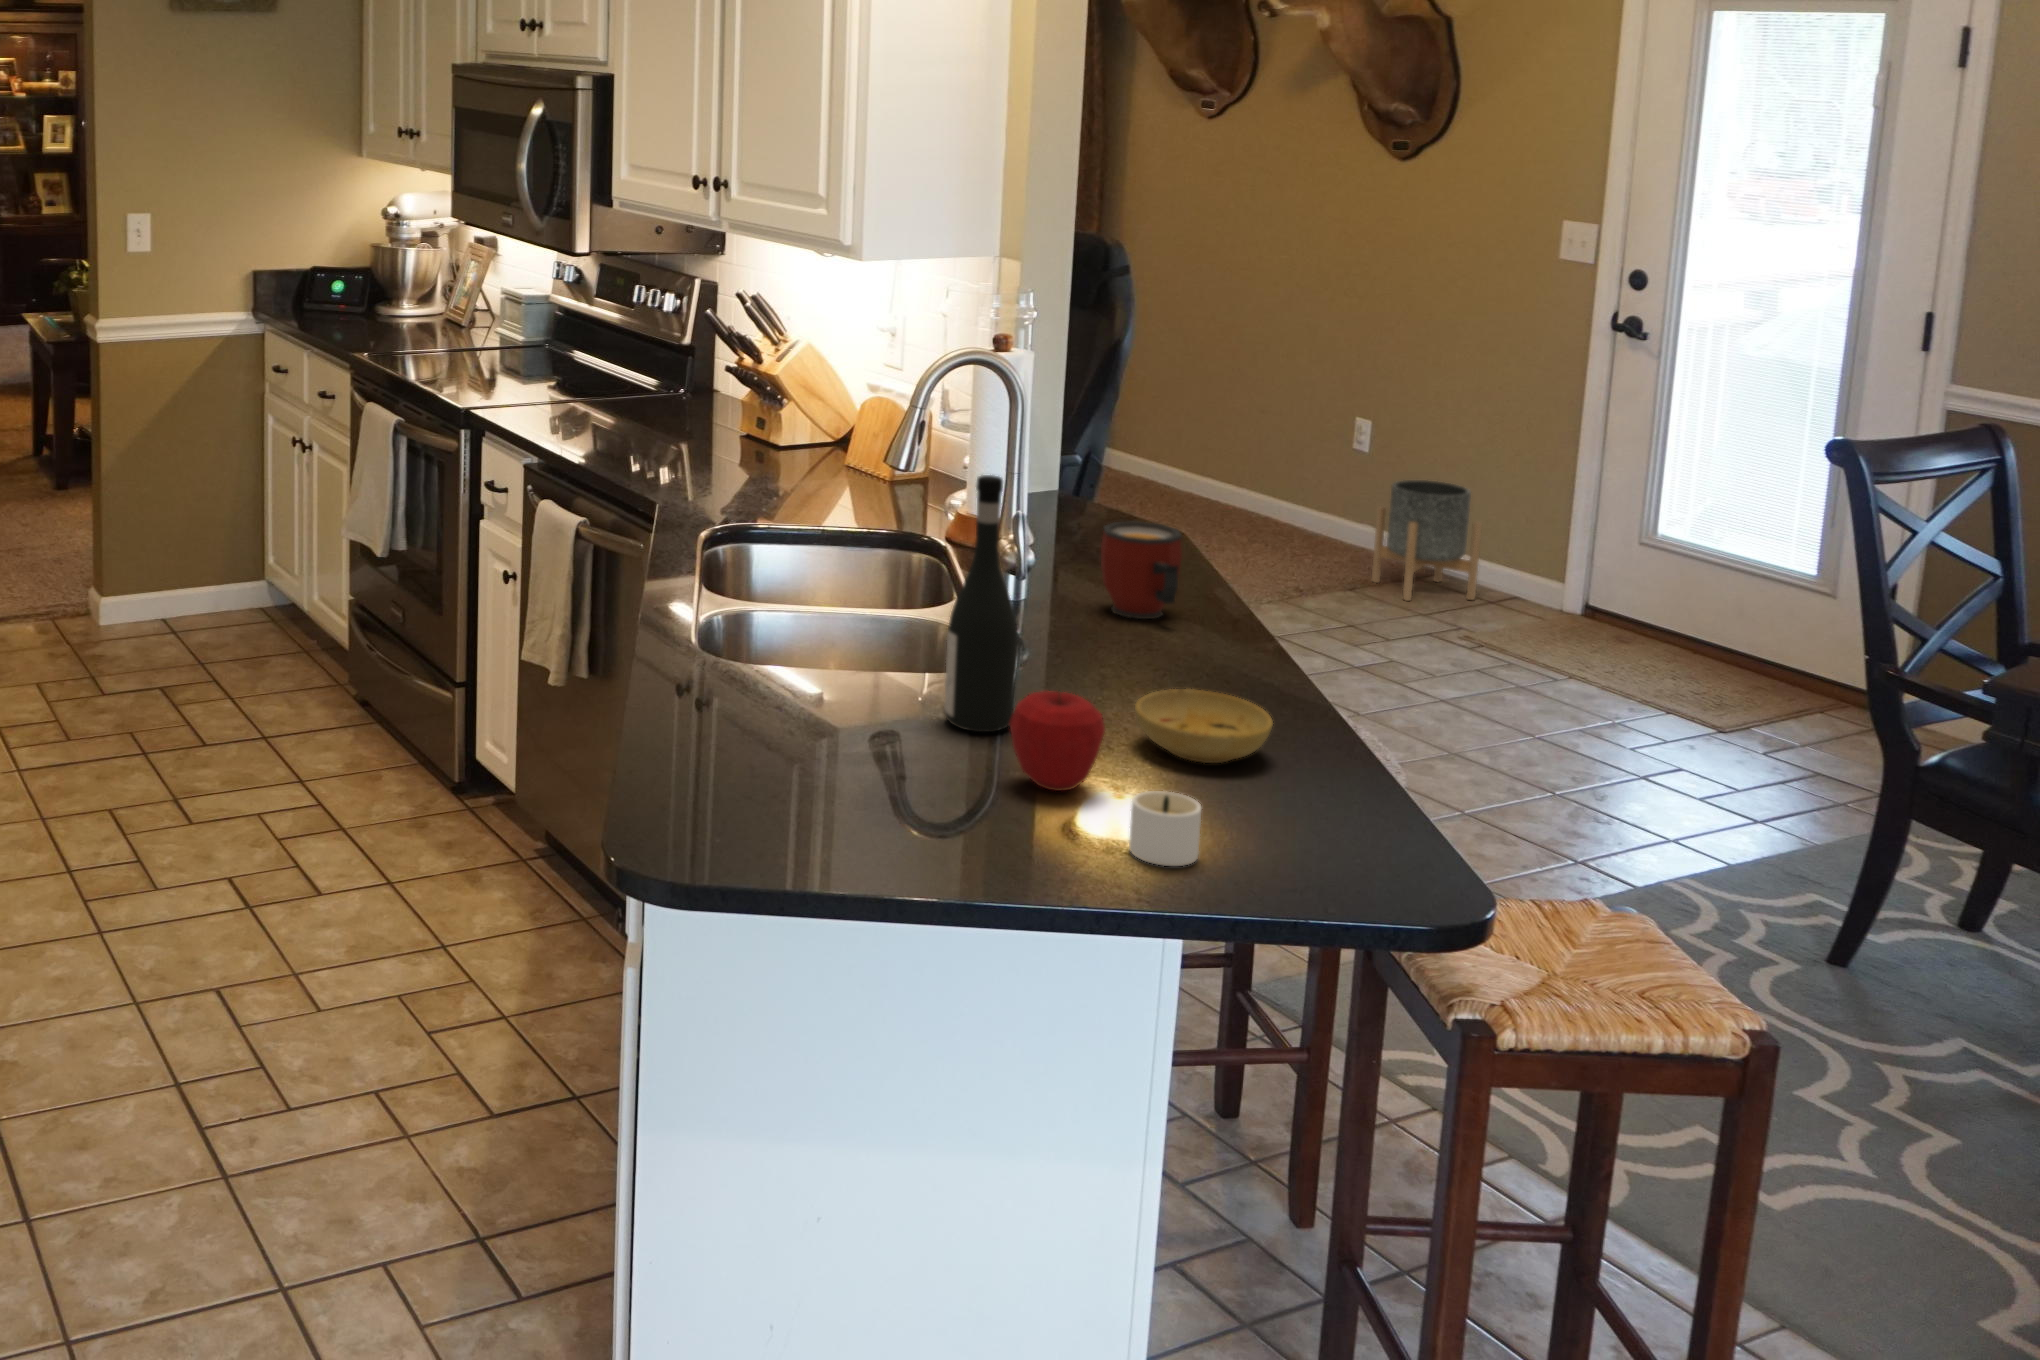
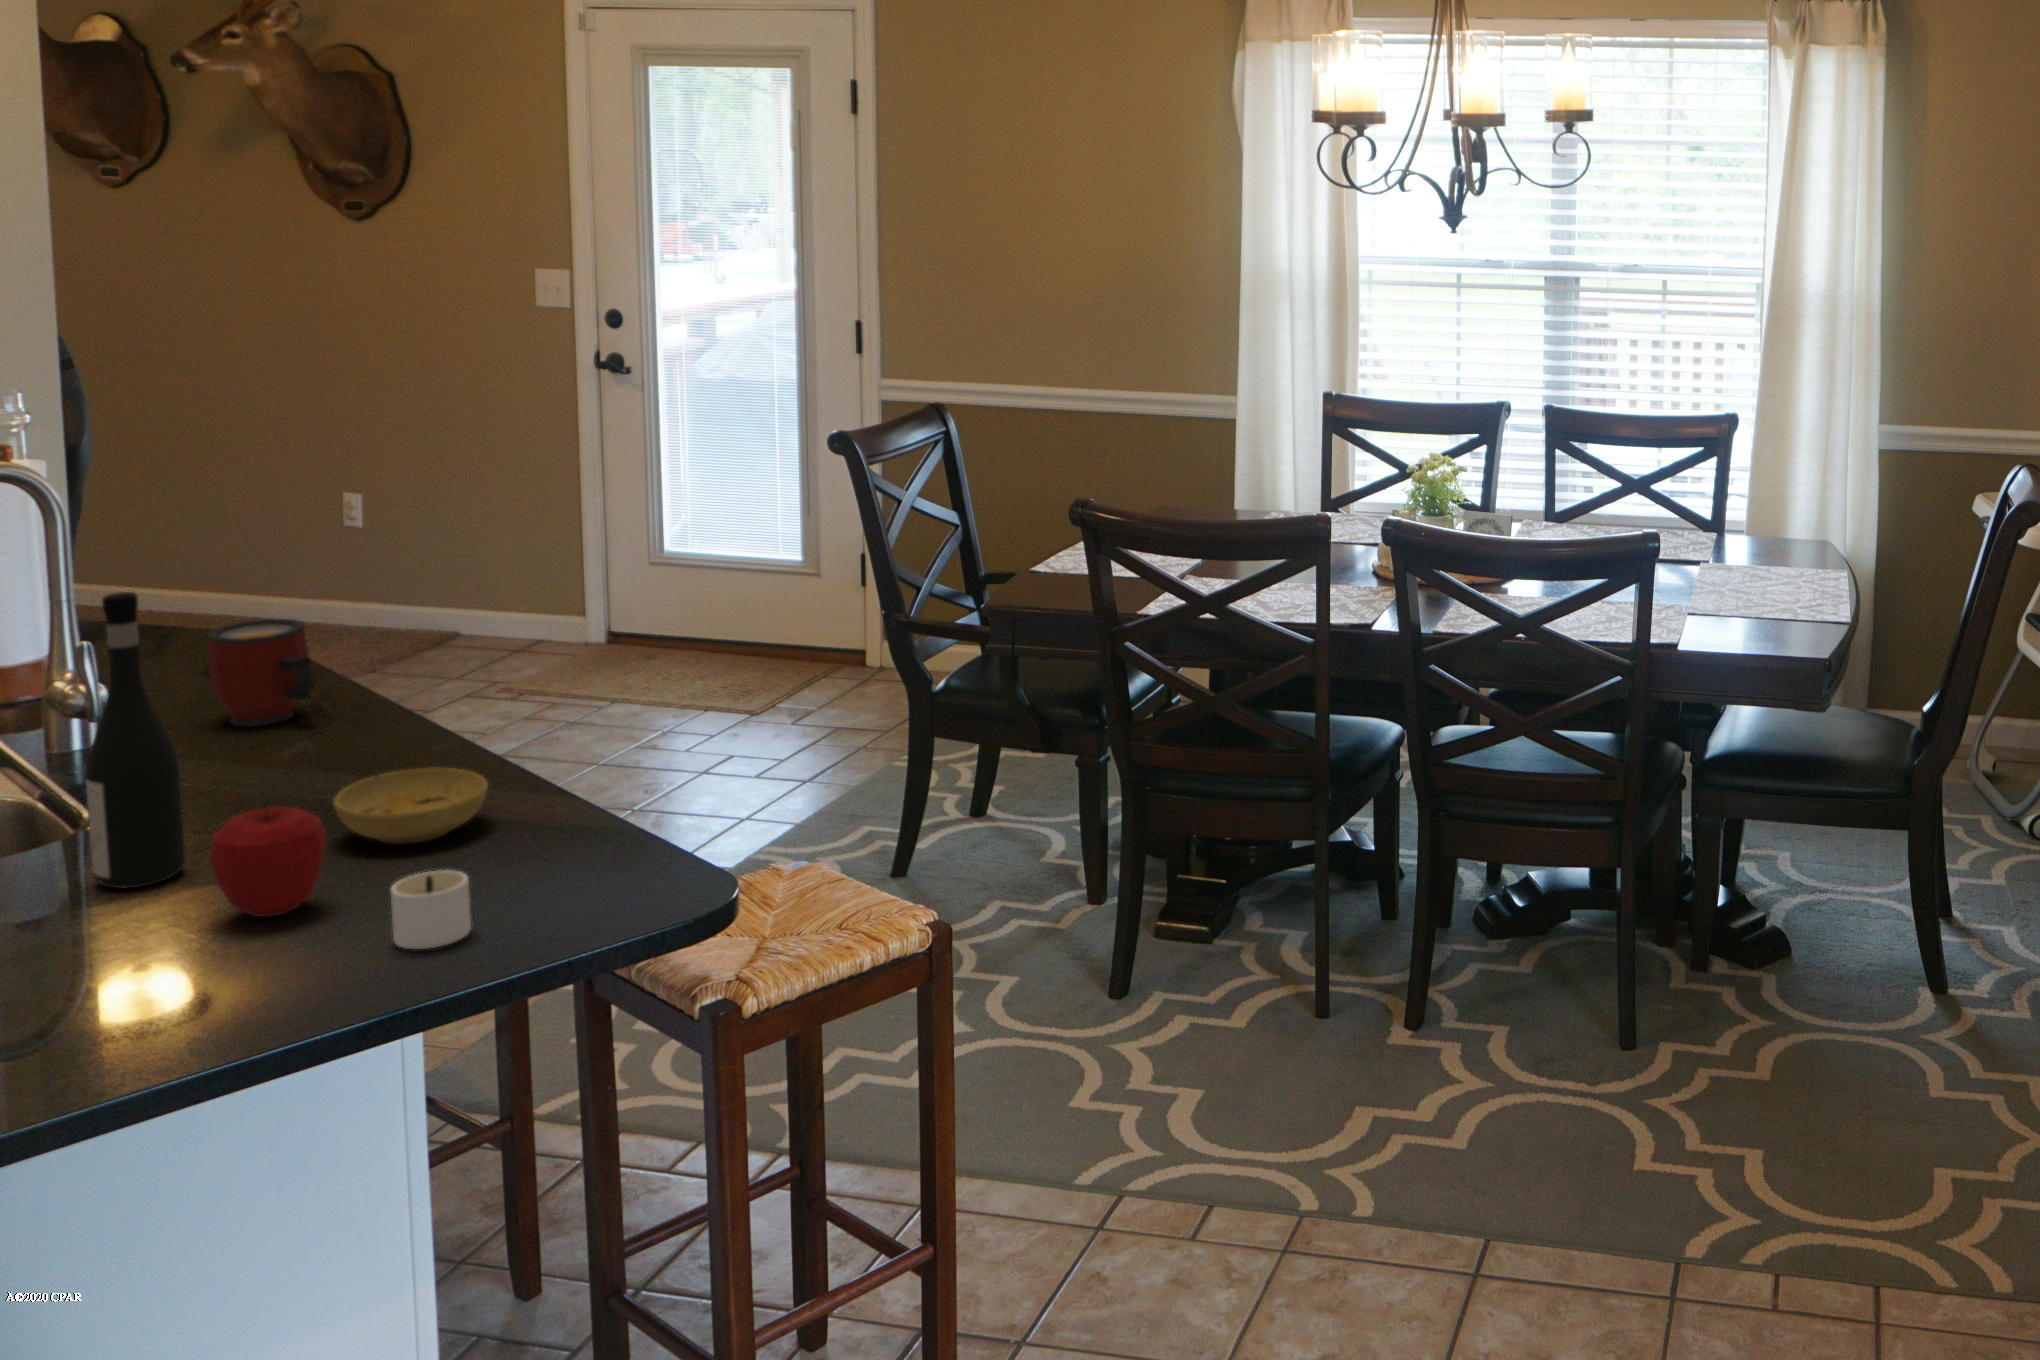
planter: present [1372,480,1482,601] -> none [387,539,502,665]

